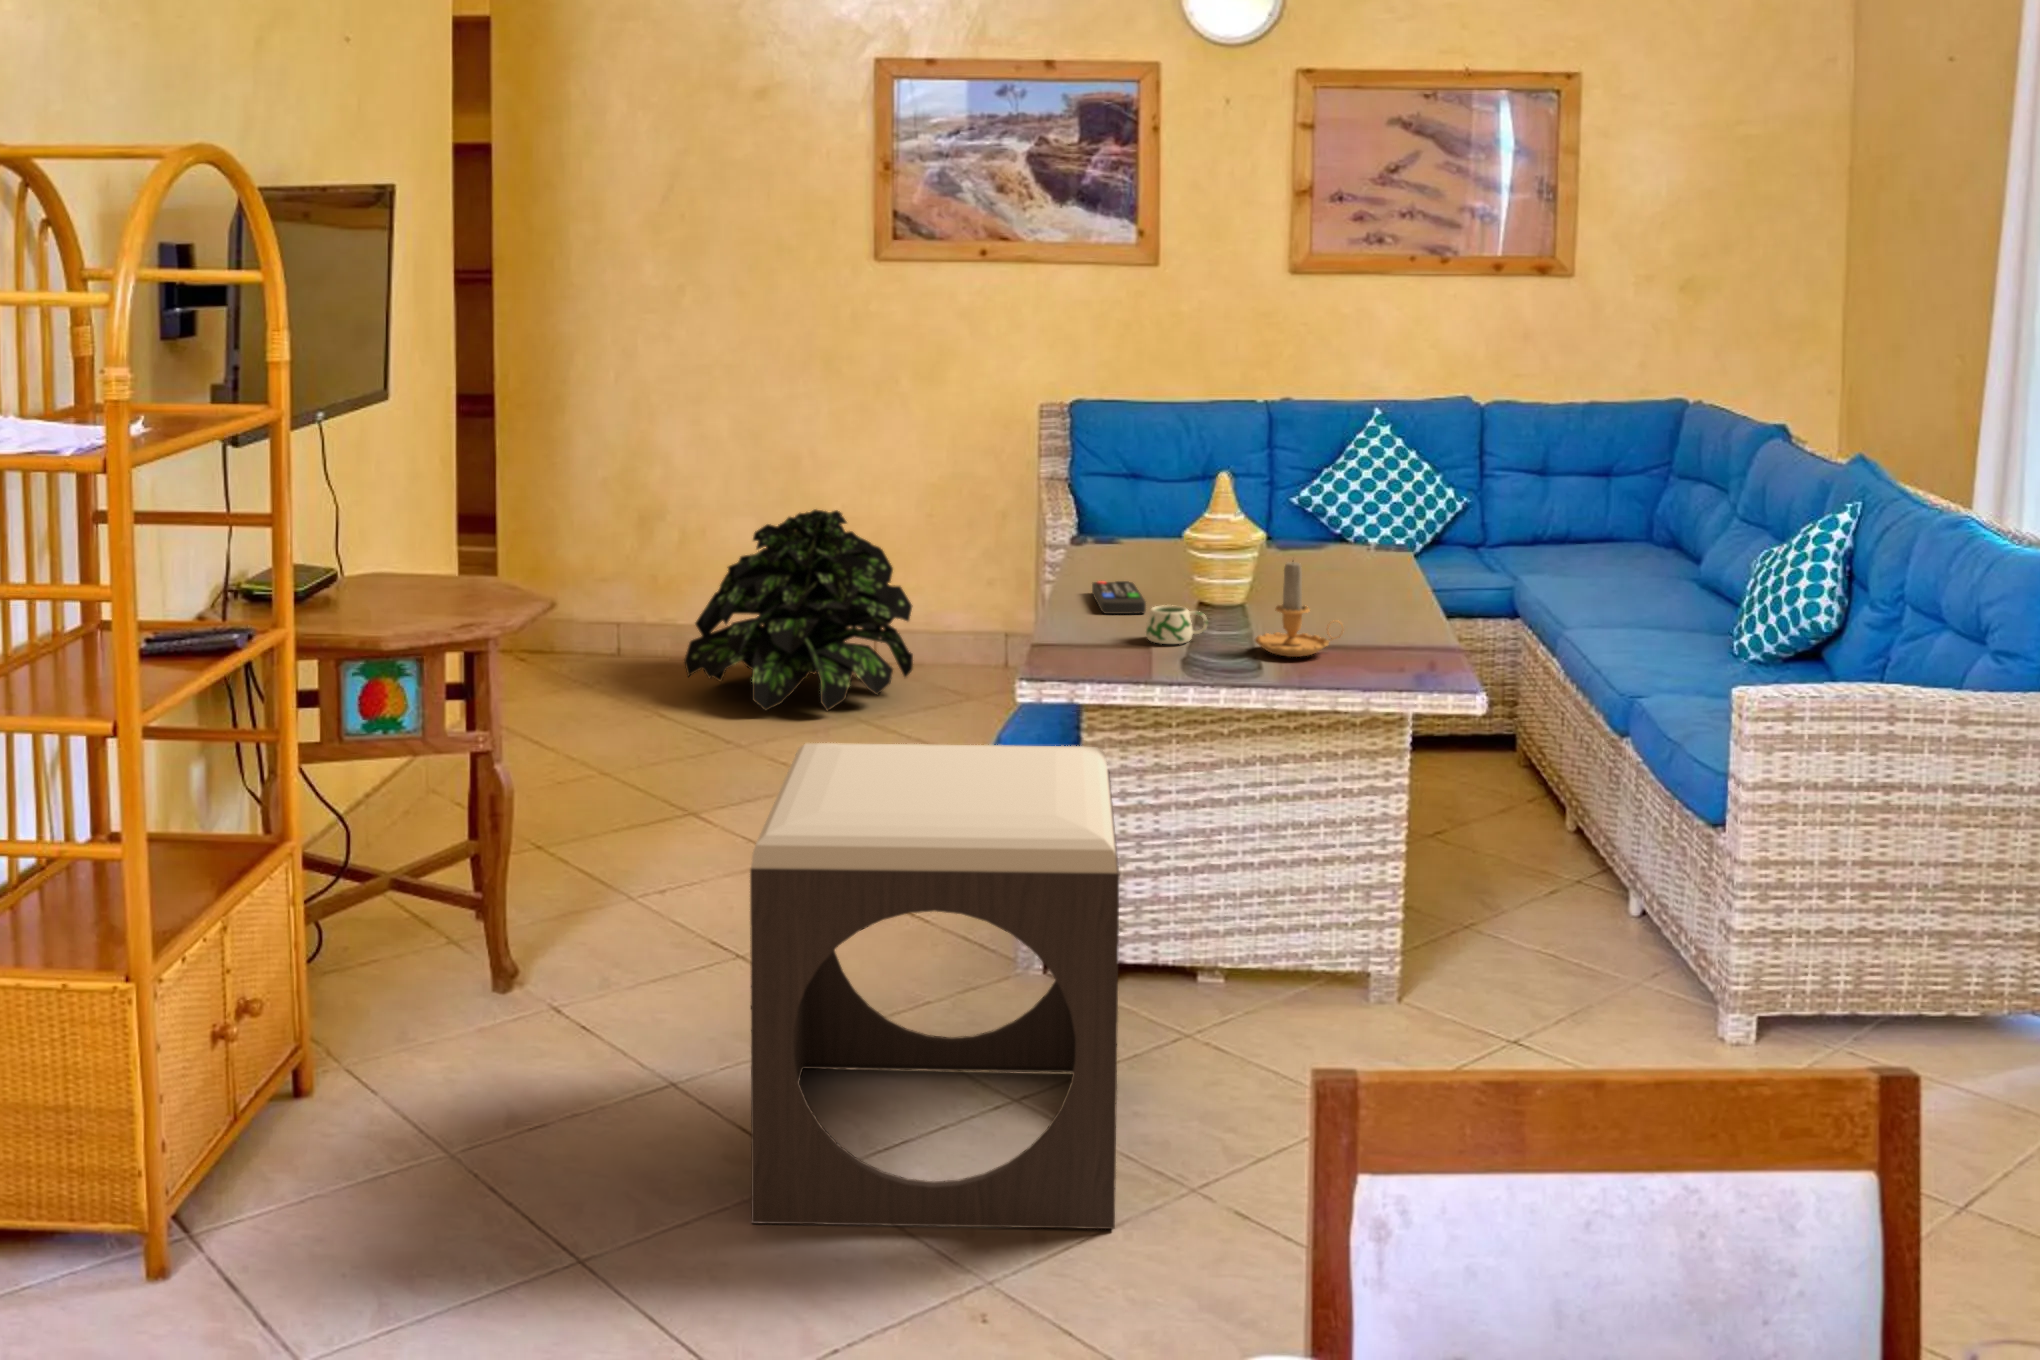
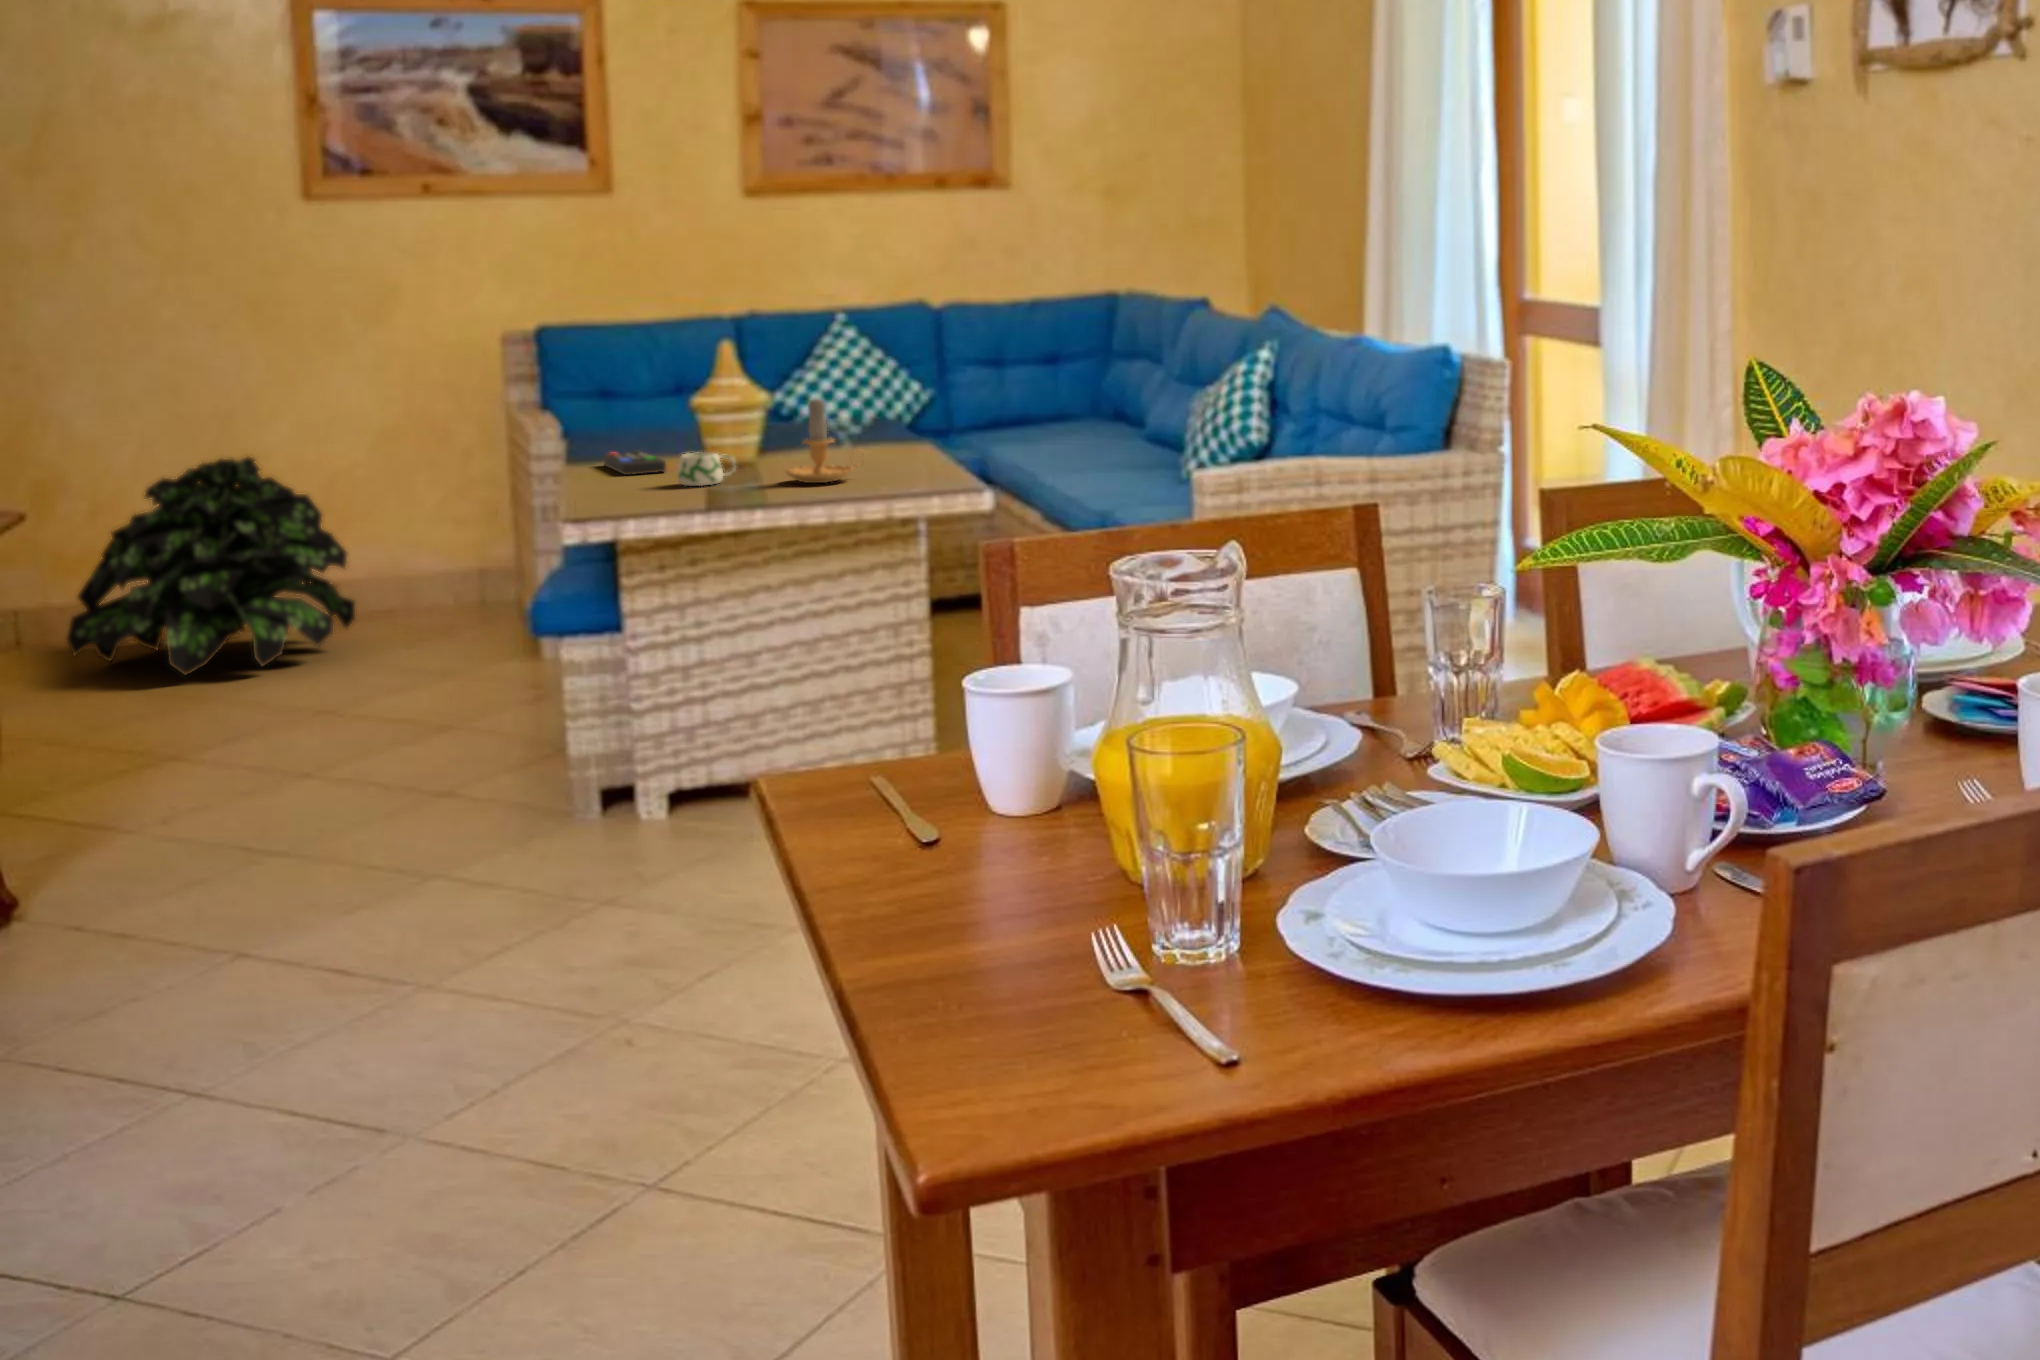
footstool: present [750,743,1119,1229] -> none [345,566,728,1011]

